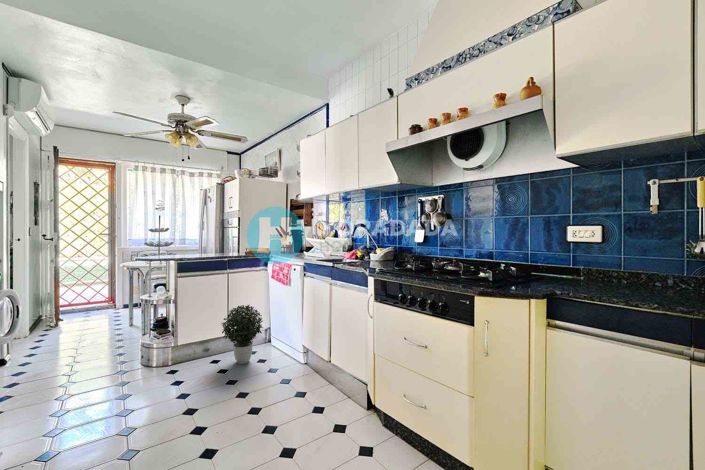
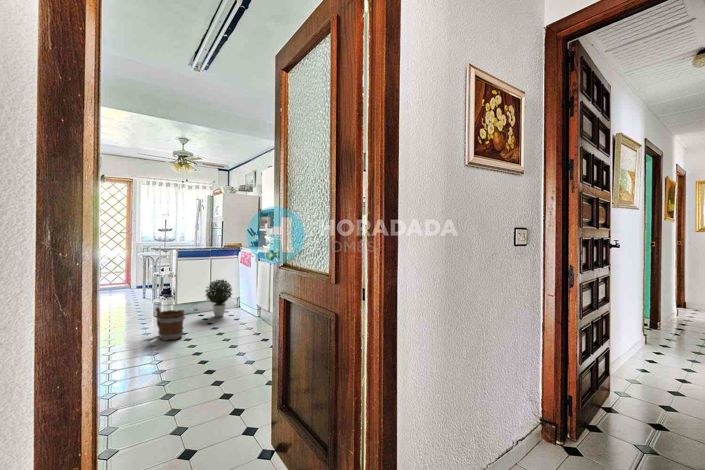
bucket: none [139,370,193,440] -> present [156,307,185,341]

